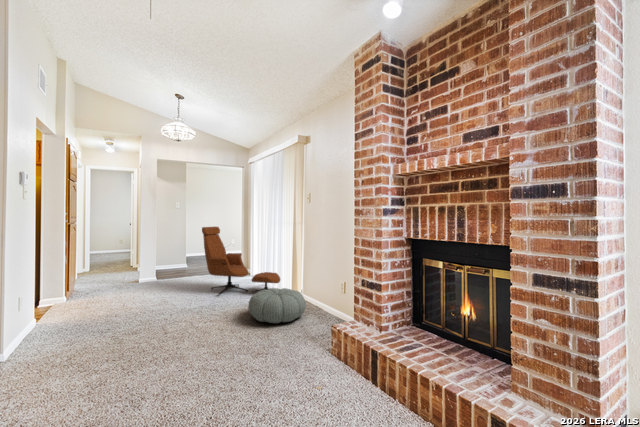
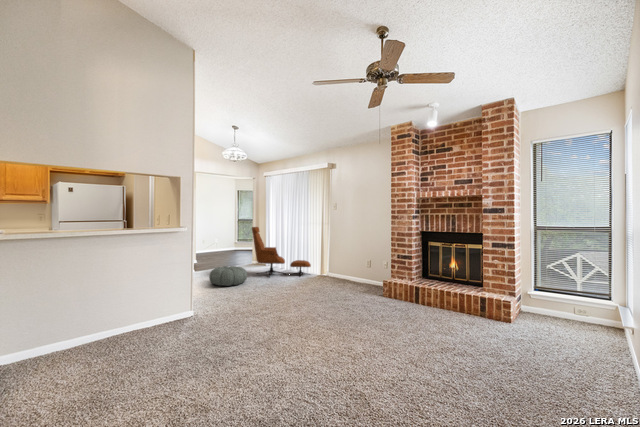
pouf: present [248,288,306,323] -> present [209,266,247,286]

